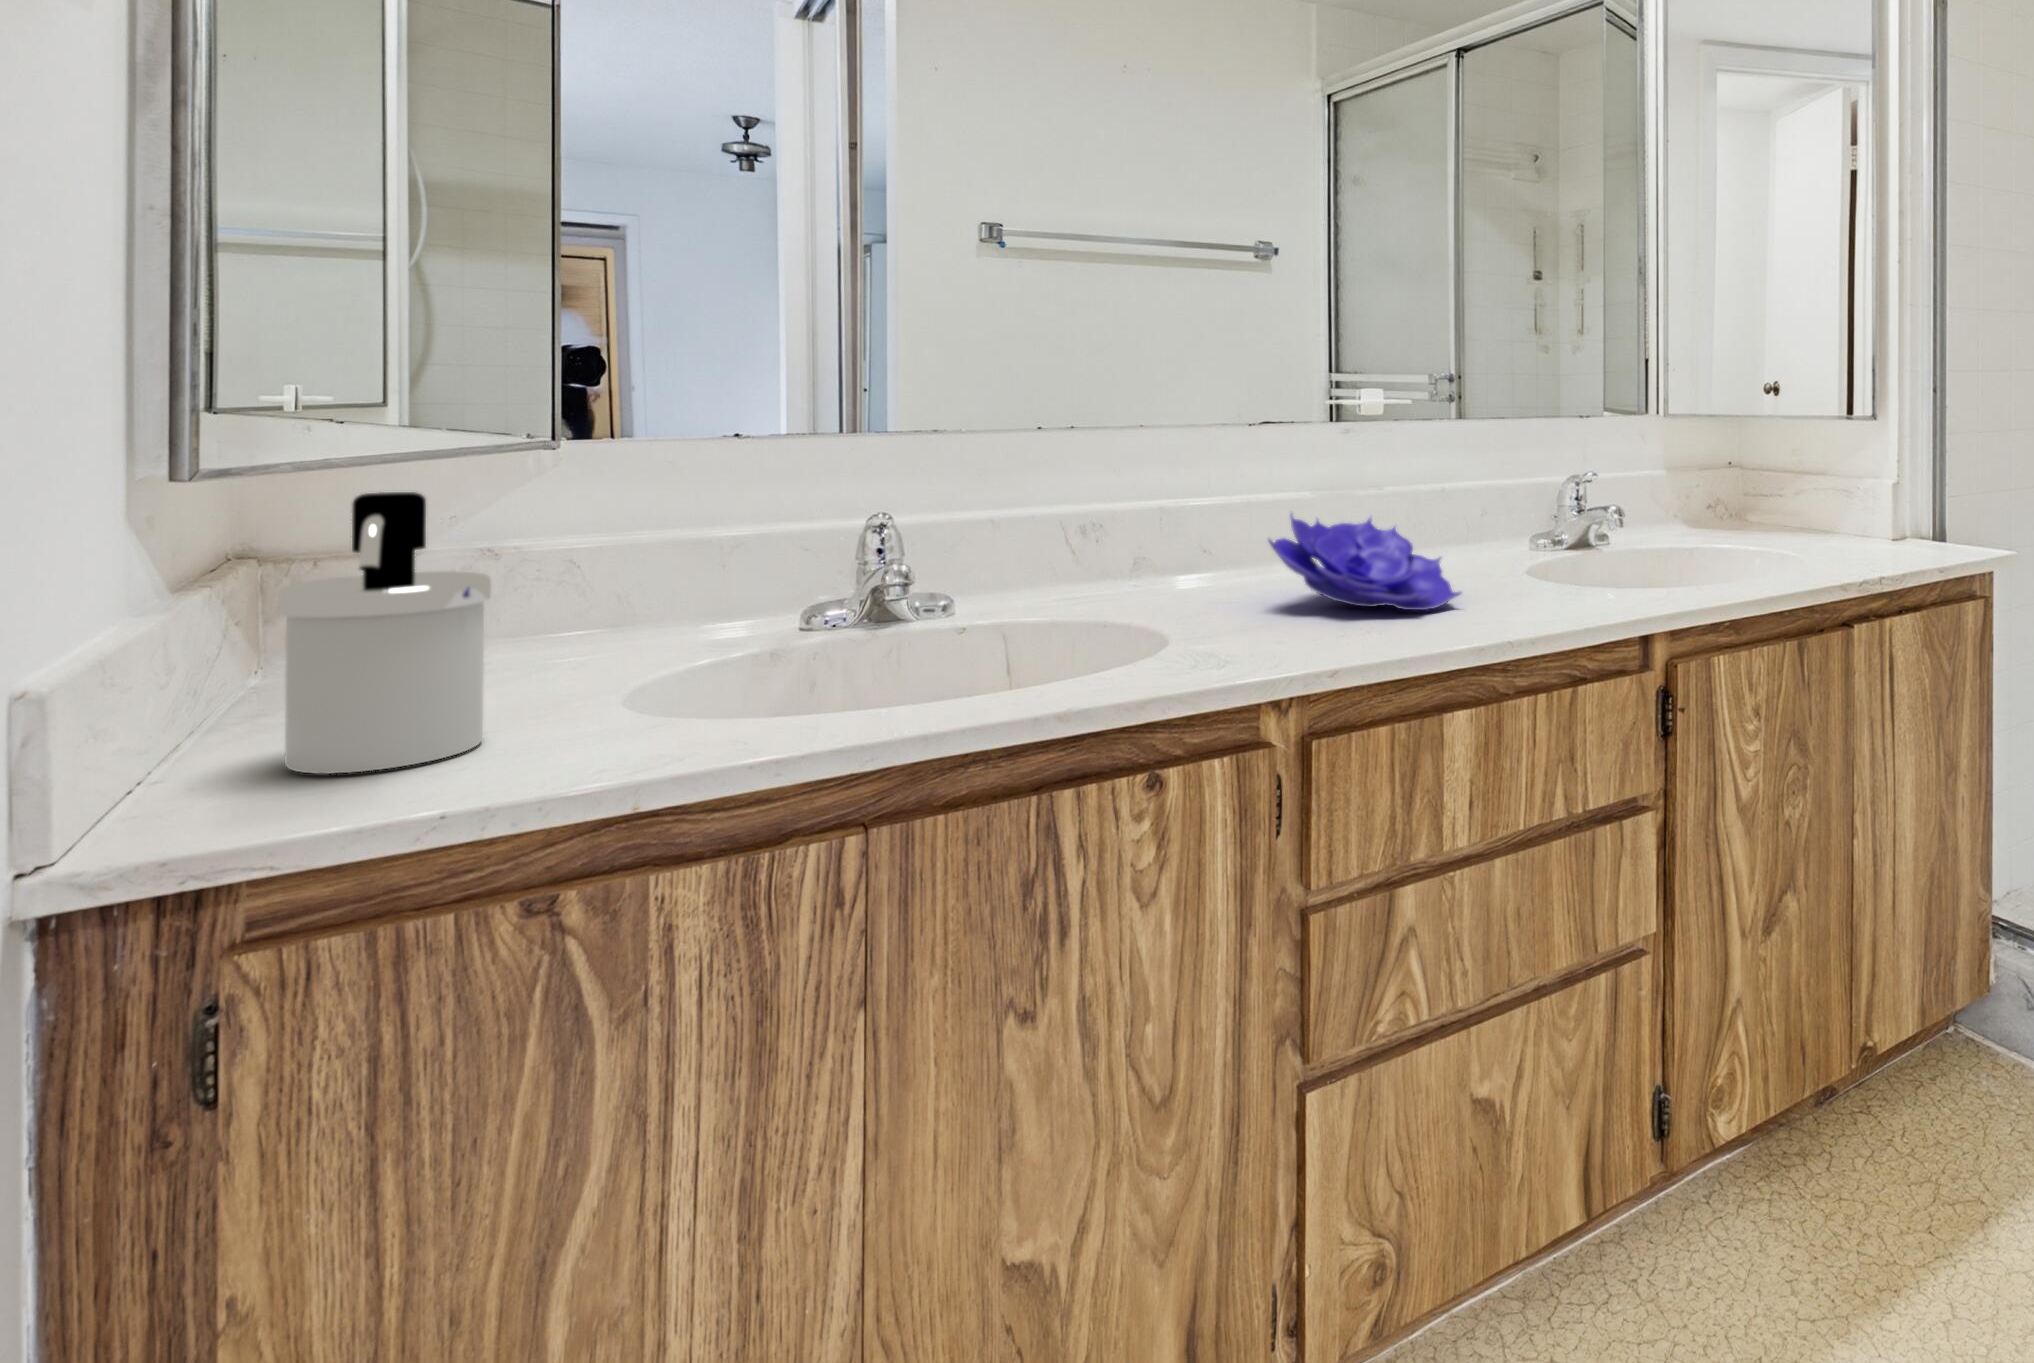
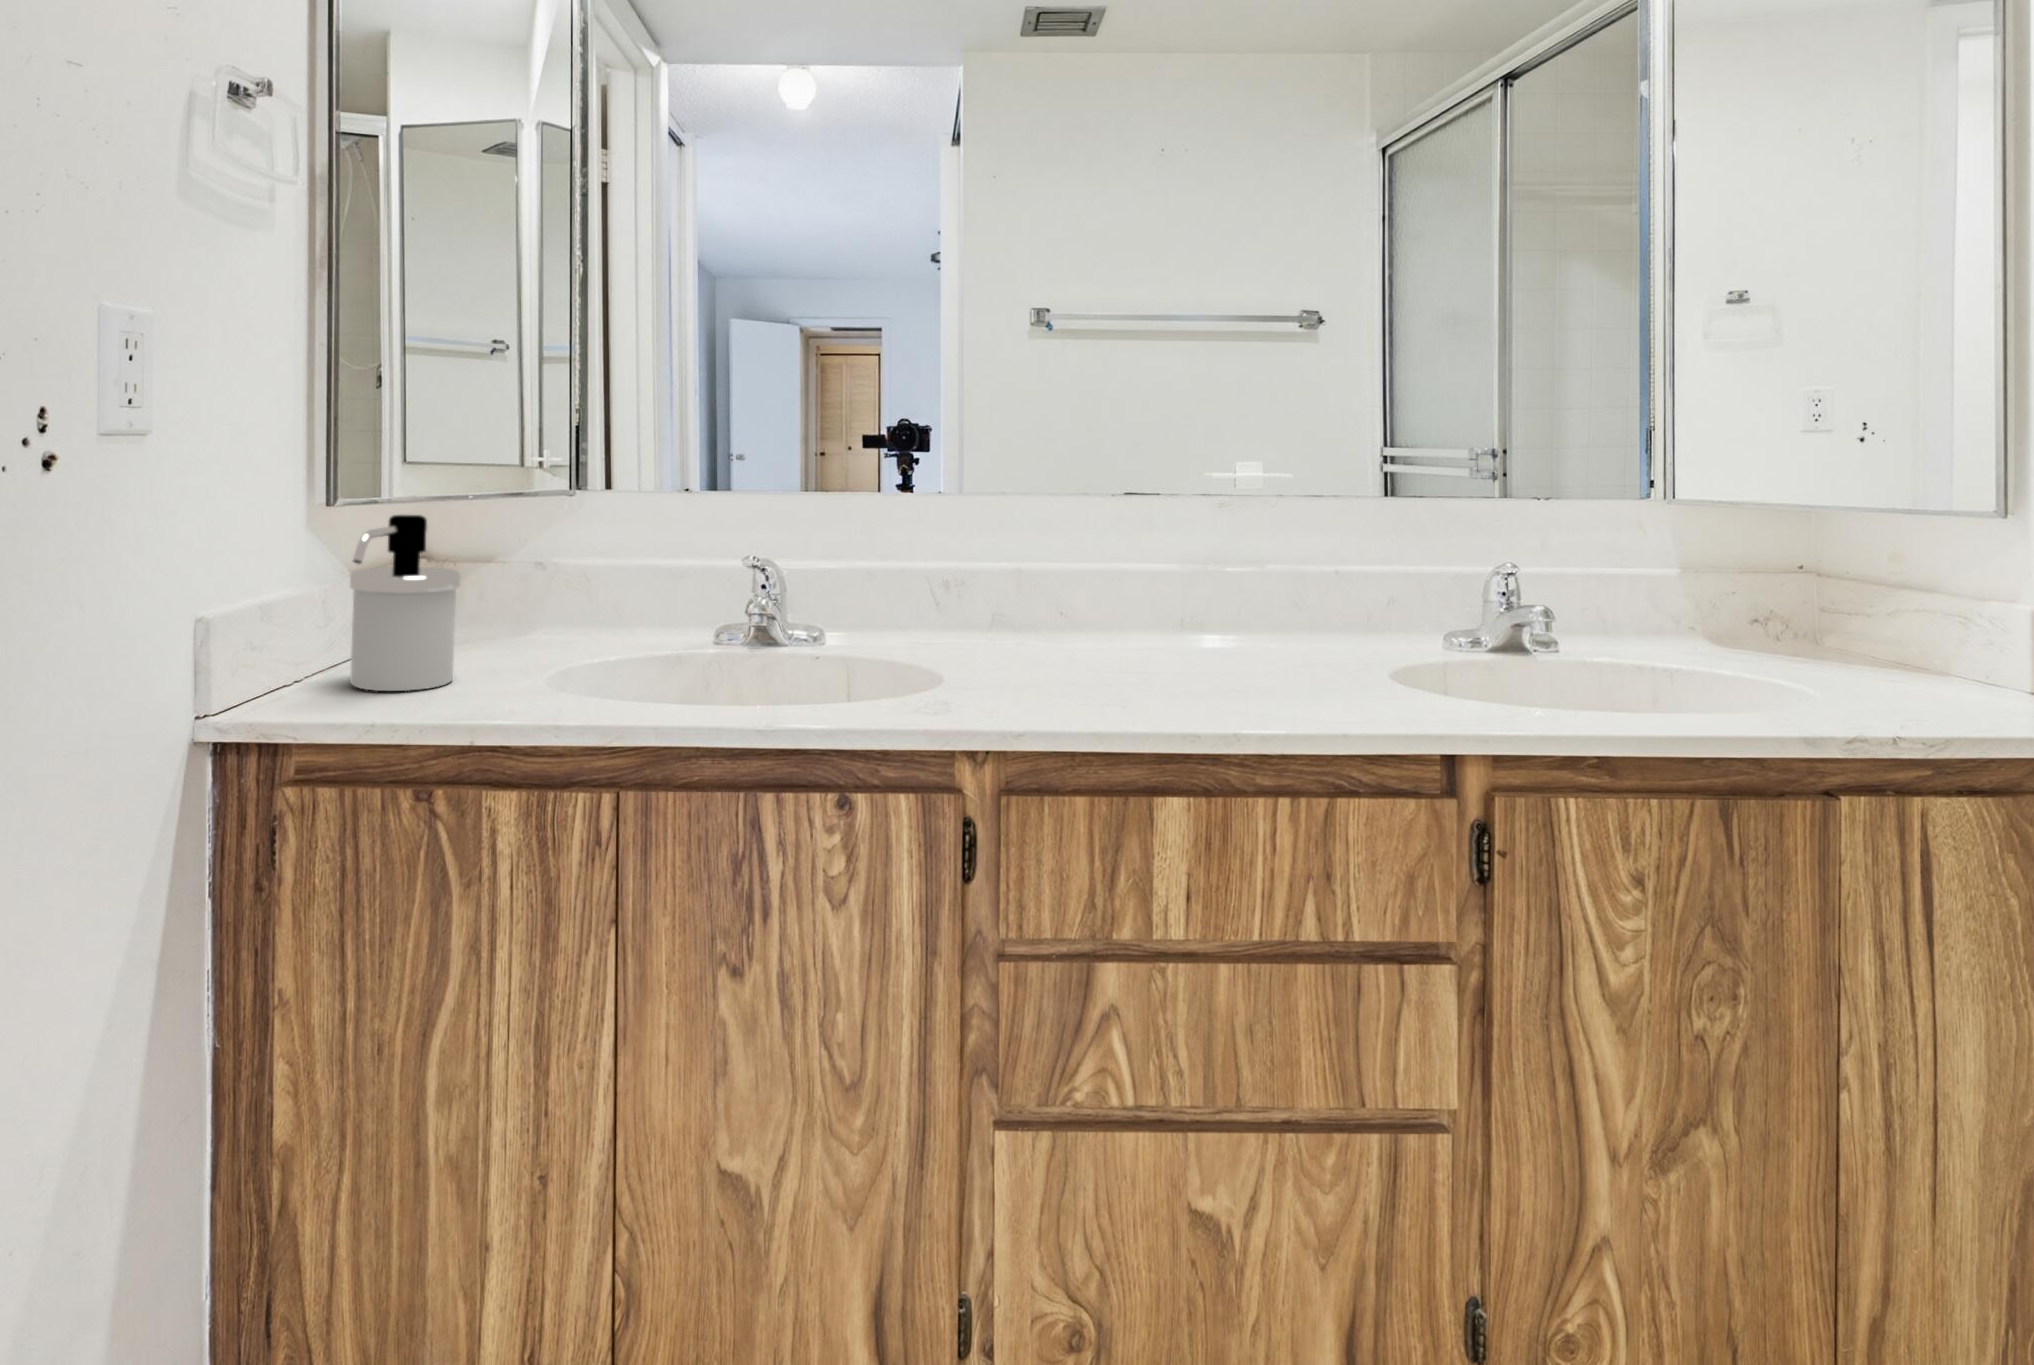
decorative bowl: present [1268,514,1461,610] -> none [1072,576,1268,690]

